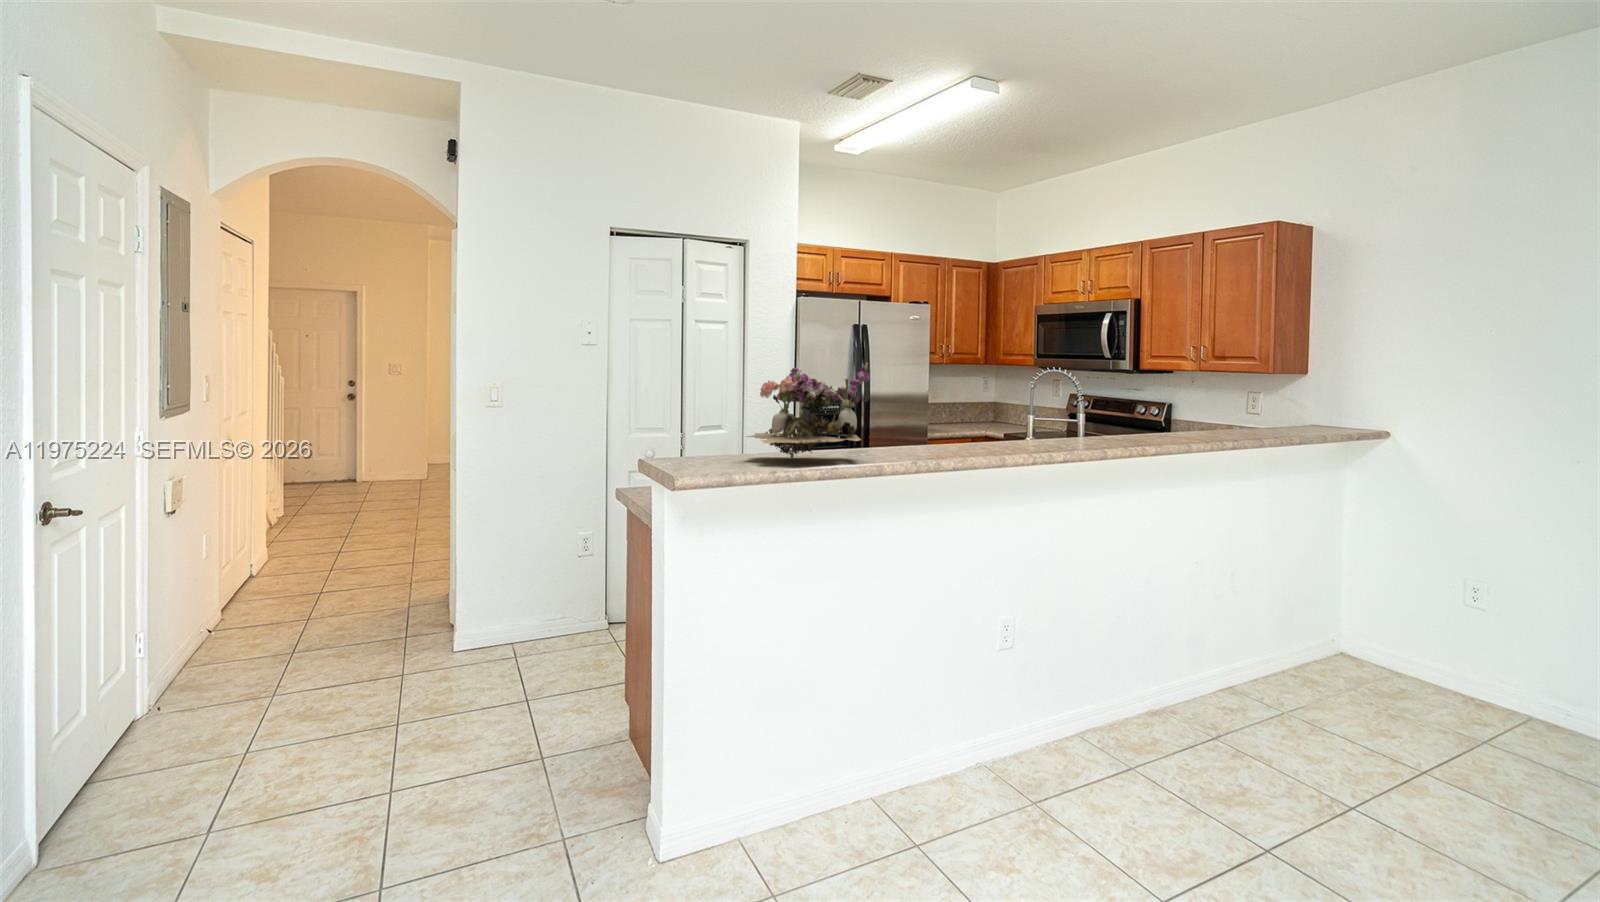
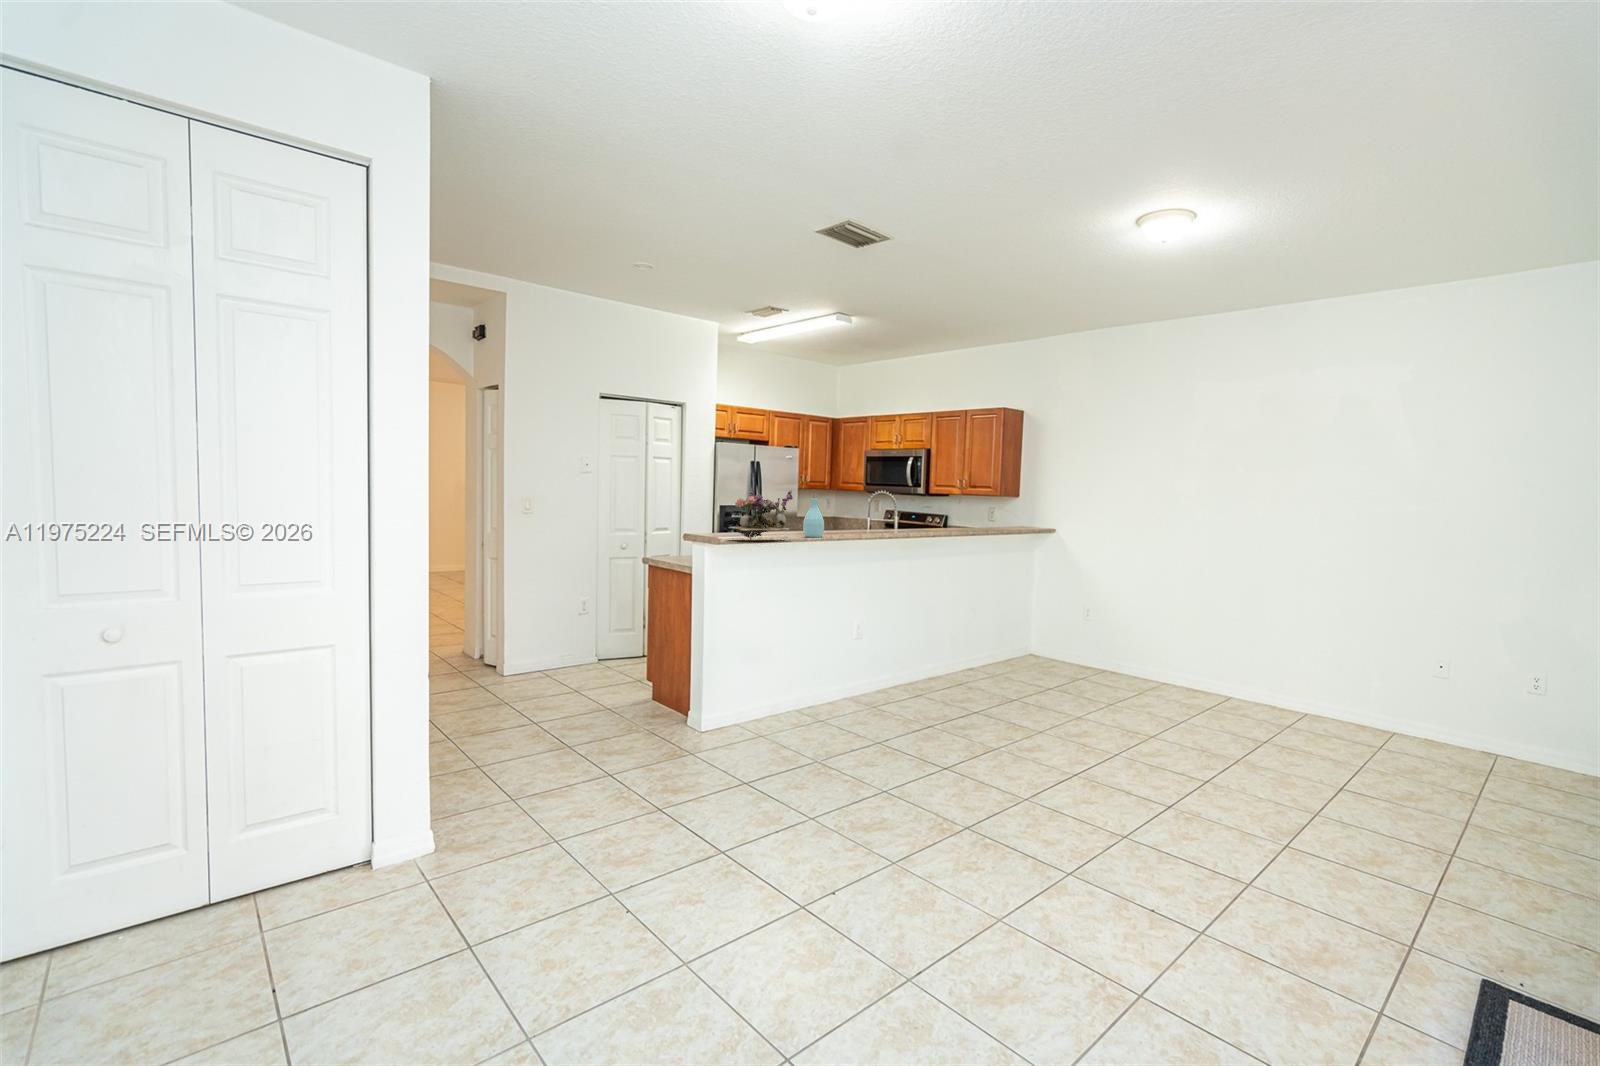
bottle: none [903,370,942,451] -> present [803,494,824,537]

